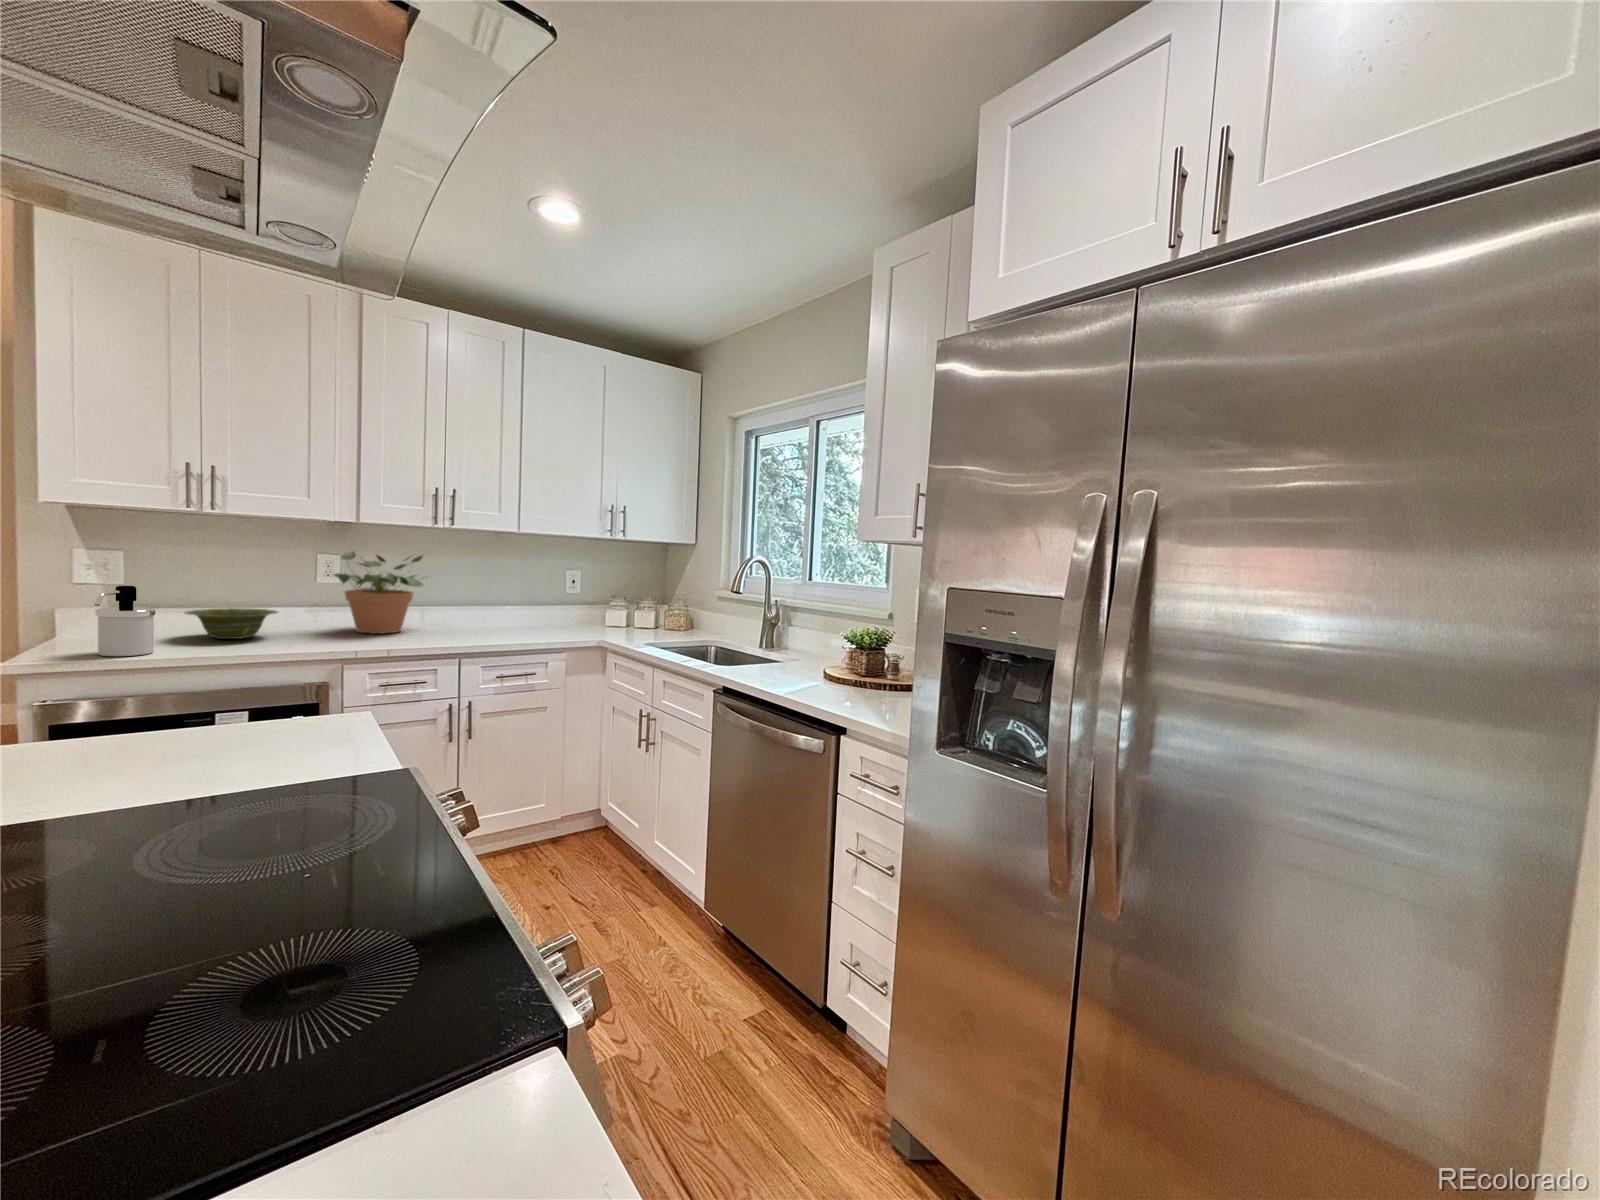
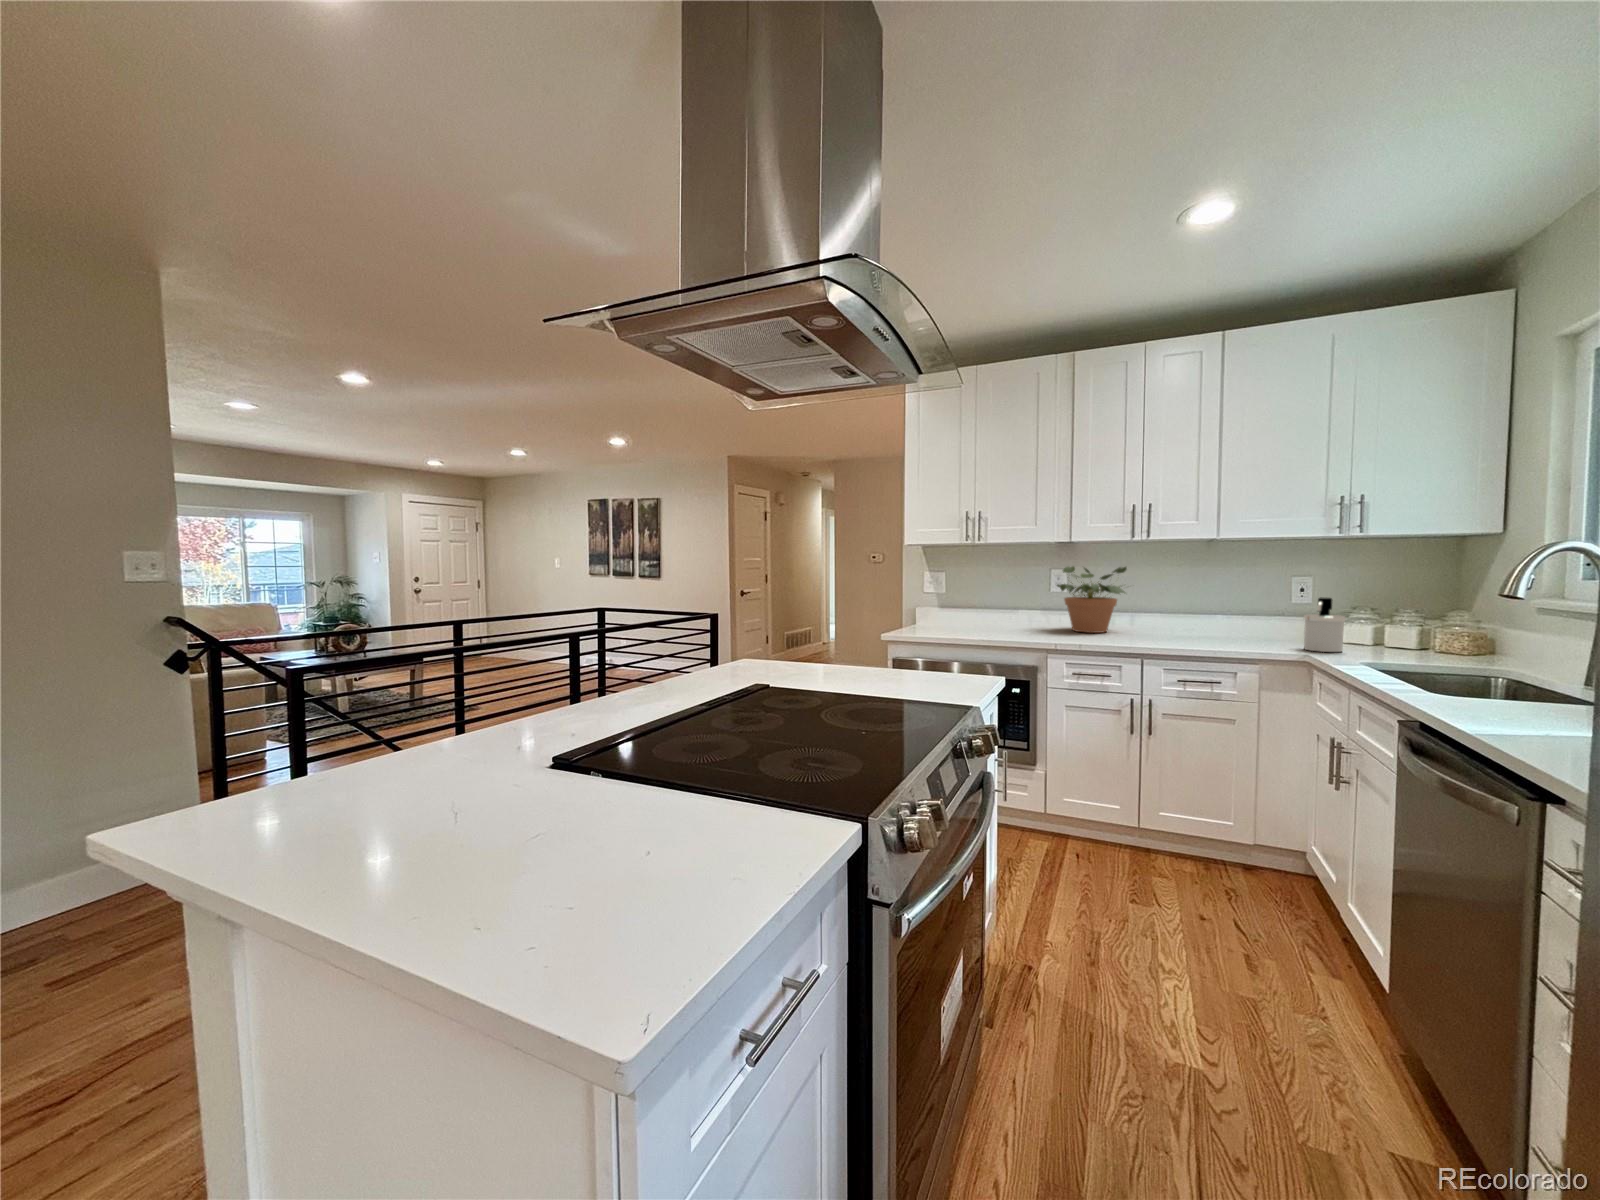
soap dispenser: present [95,586,156,656] -> present [1304,597,1346,652]
dish: present [184,608,278,639] -> none [968,609,1020,629]

